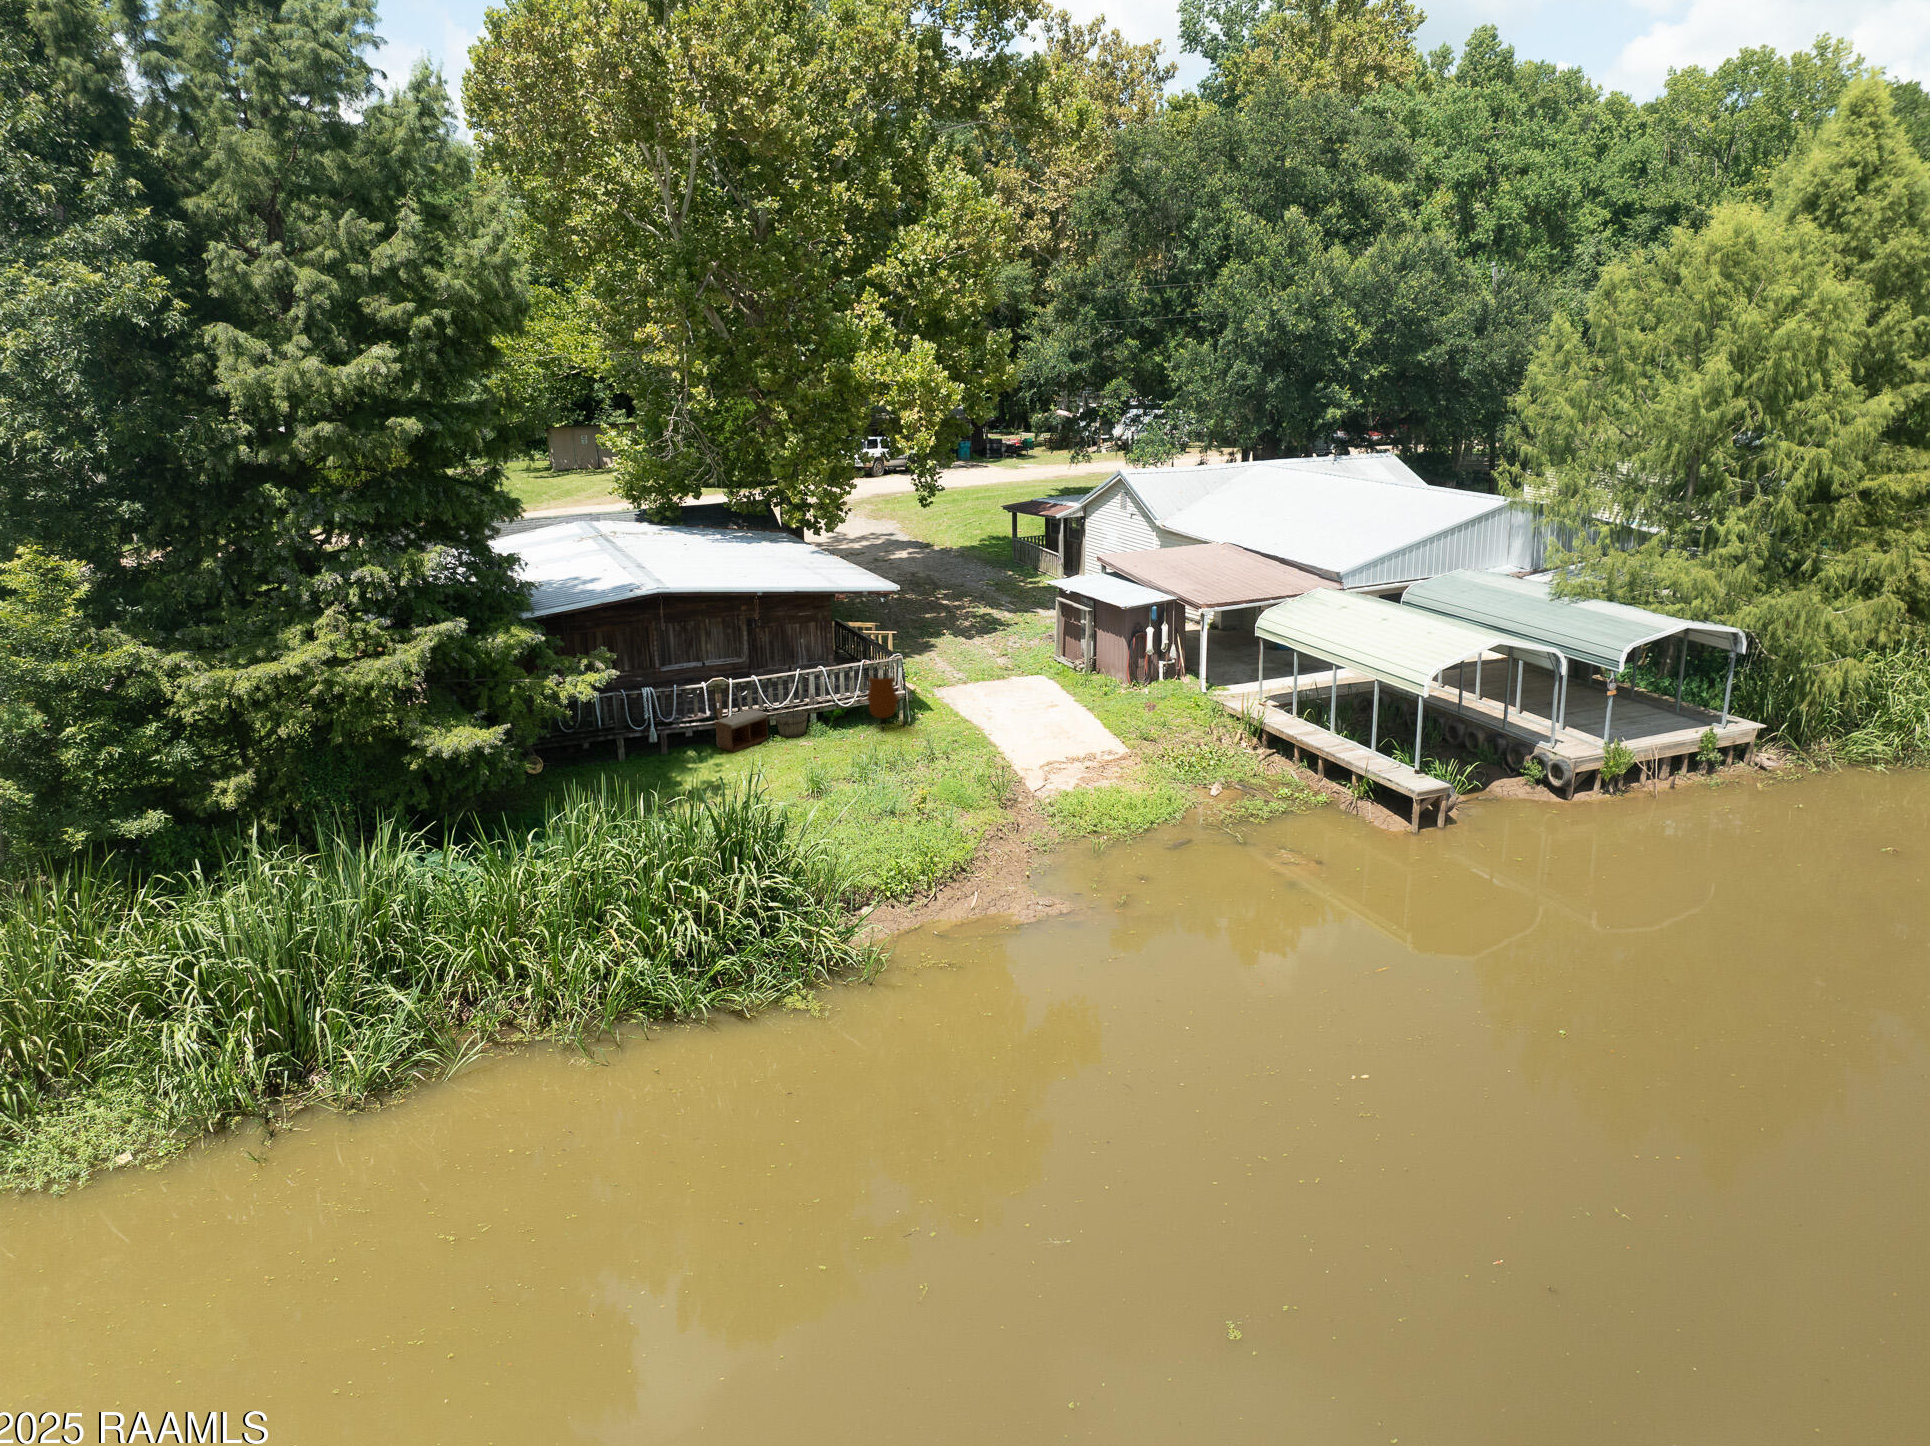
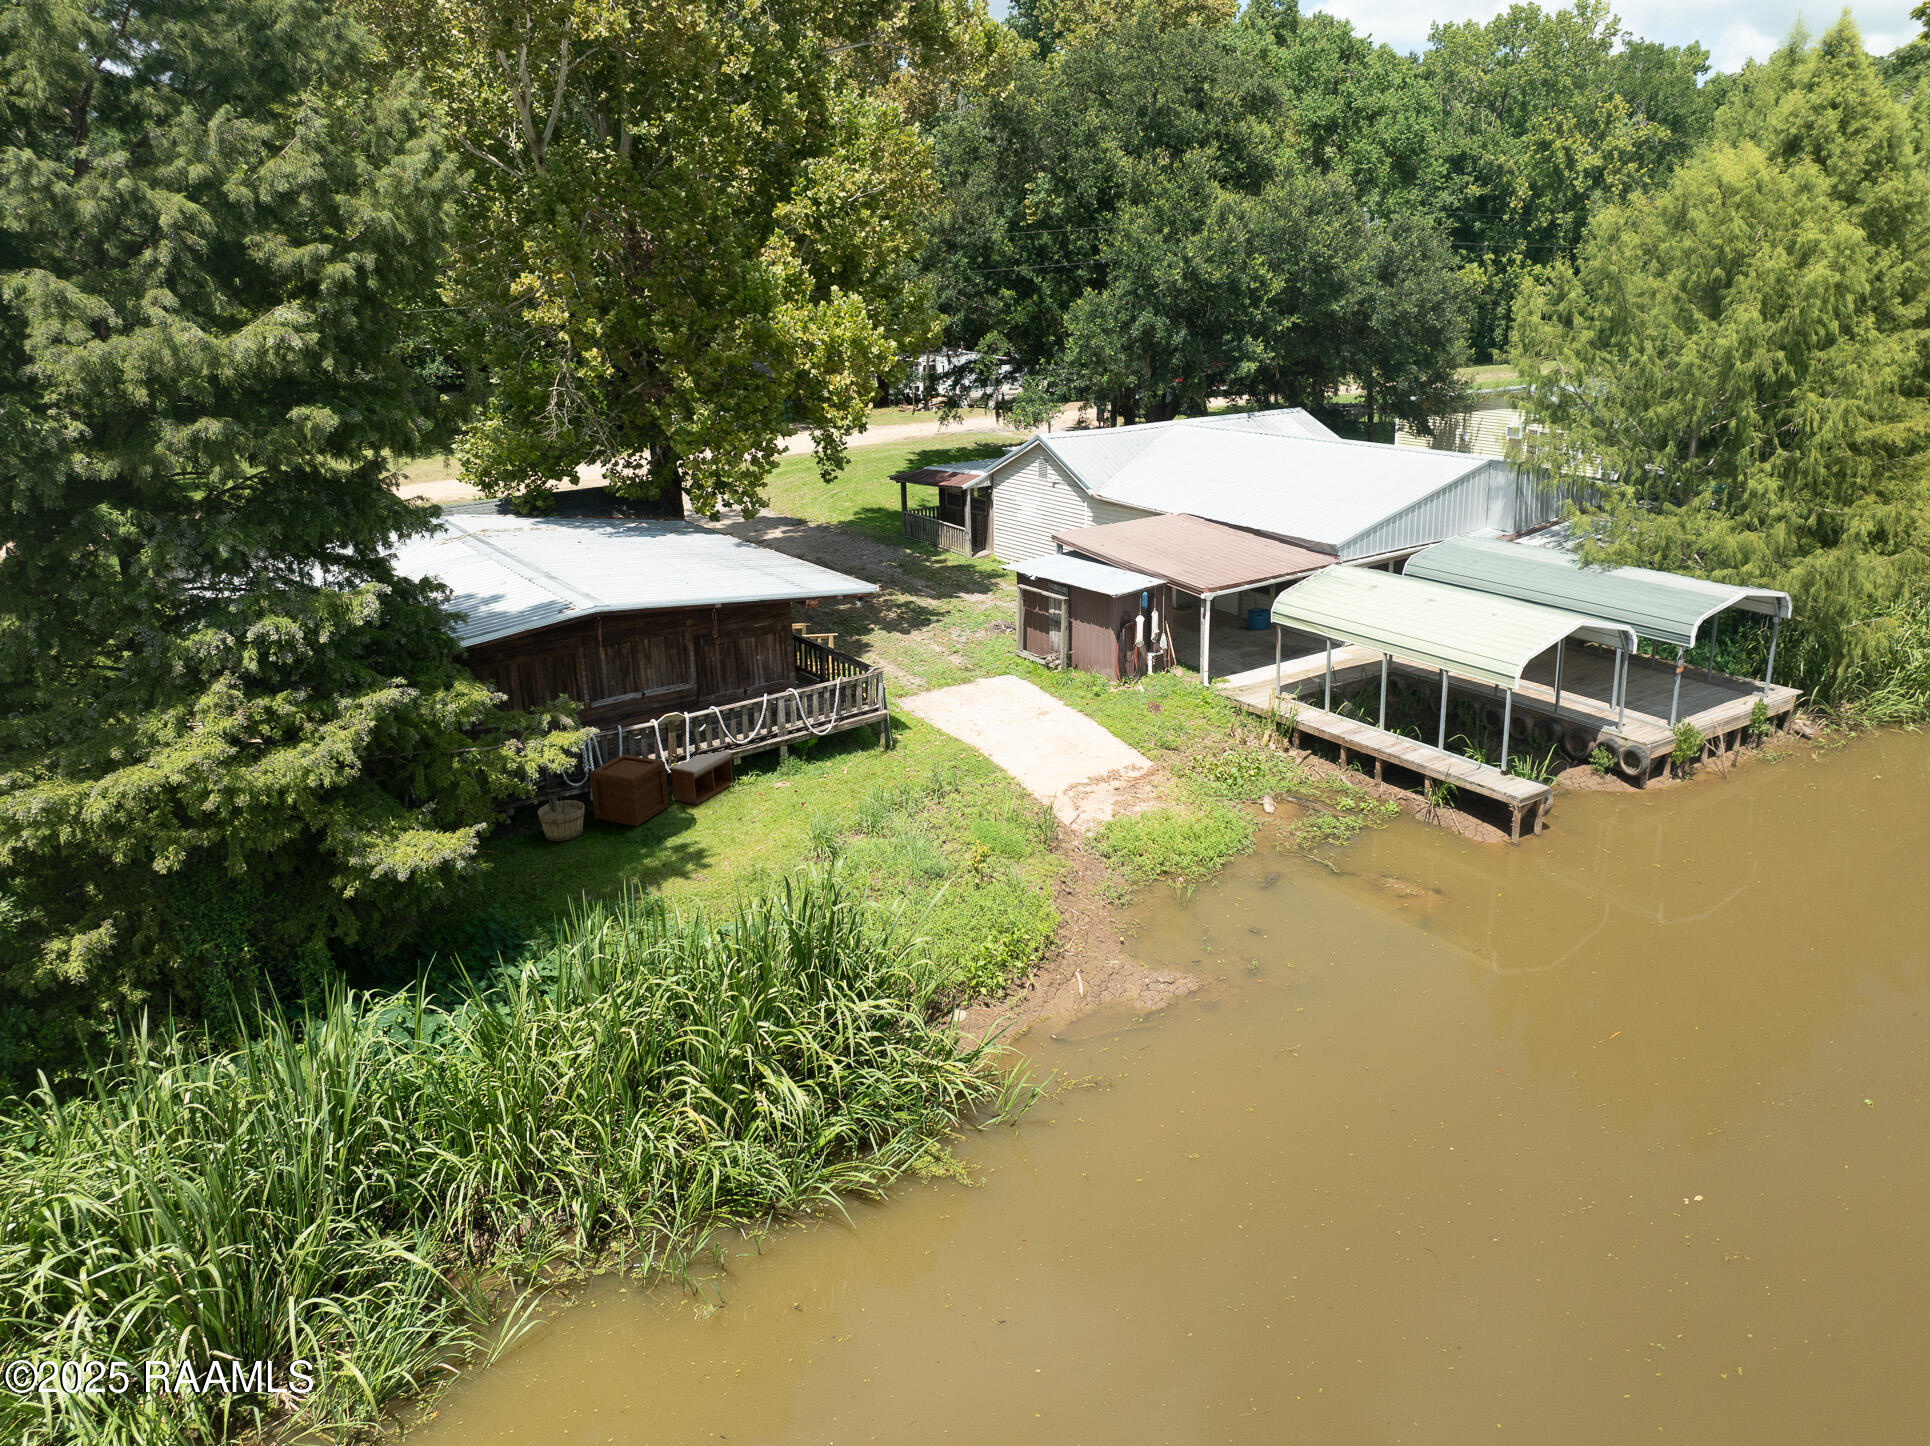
lounge chair: present [867,677,899,729] -> none [844,697,887,763]
wooden crate: none [650,708,712,763] -> present [590,754,669,826]
wooden bucket: present [775,709,808,738] -> present [538,798,585,841]

